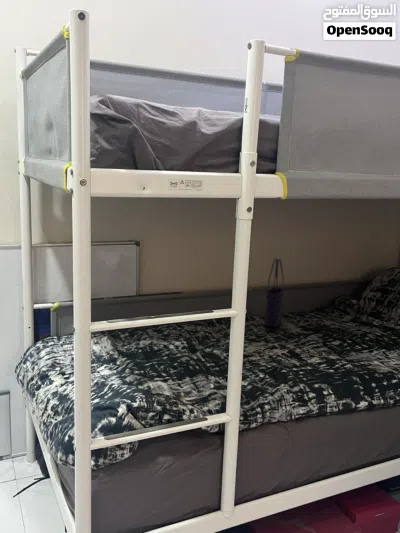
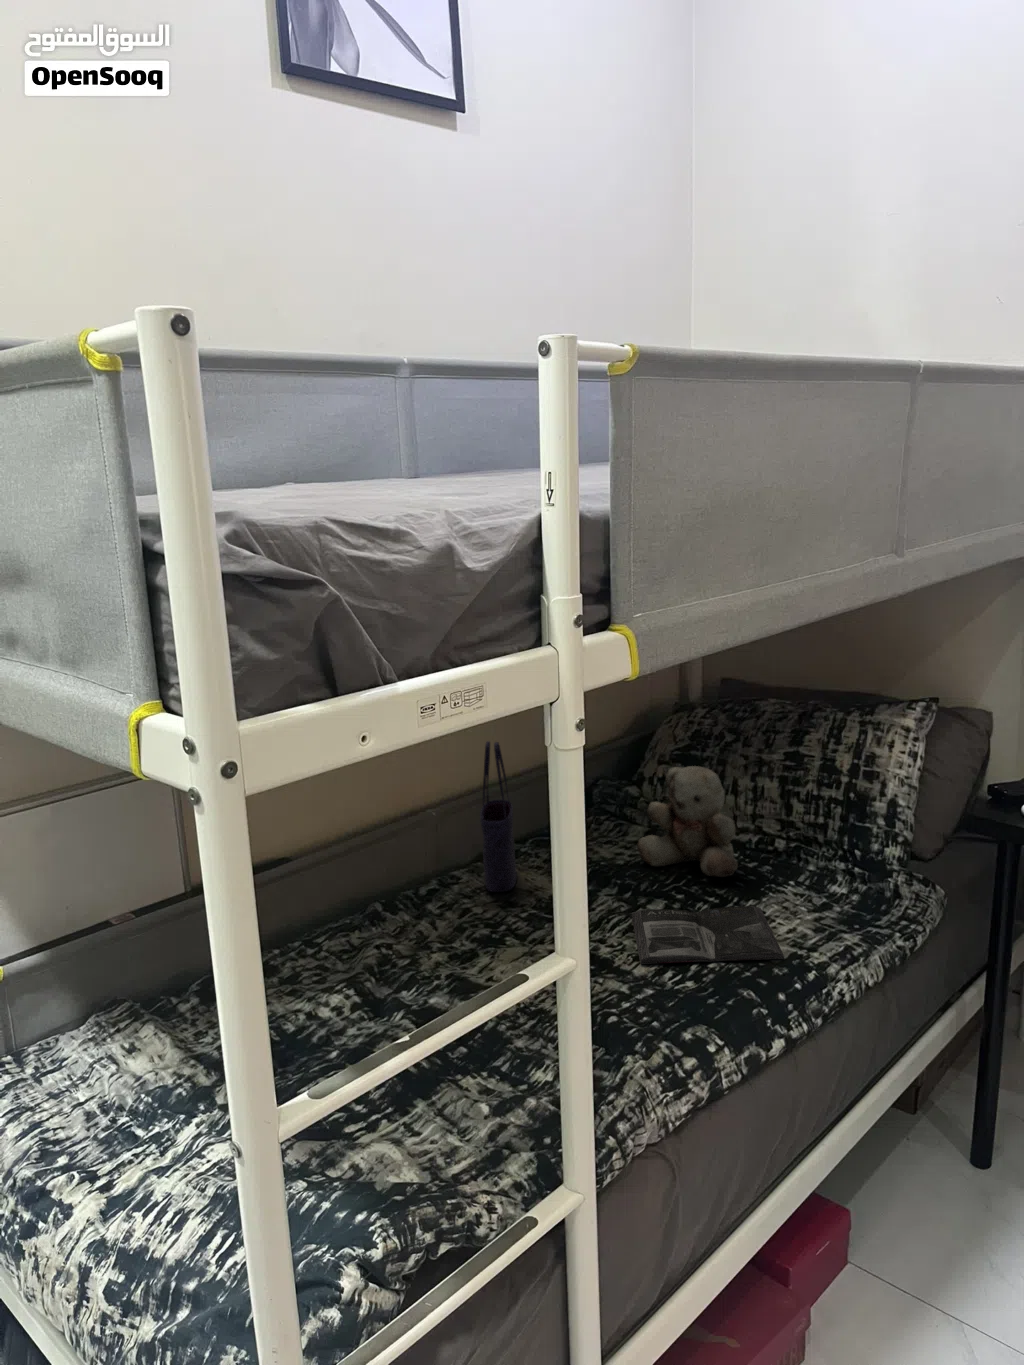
teddy bear: none [342,286,390,340] -> present [637,766,738,877]
magazine: none [314,343,387,372] -> present [632,906,784,964]

